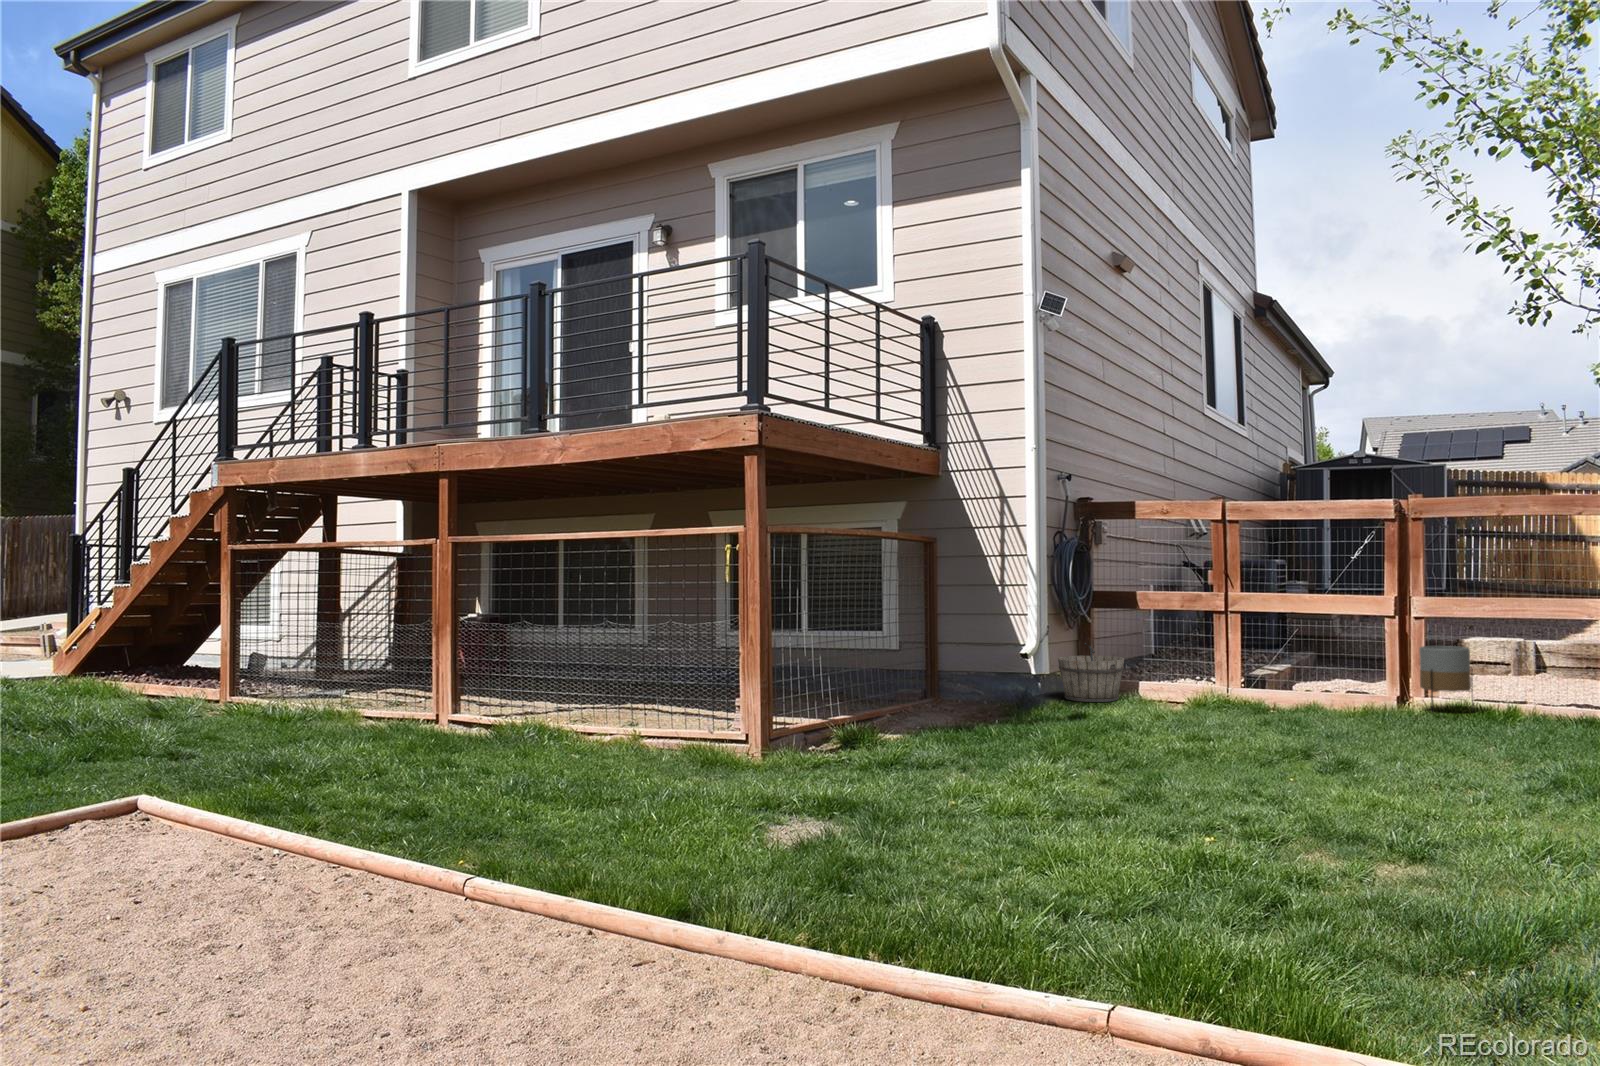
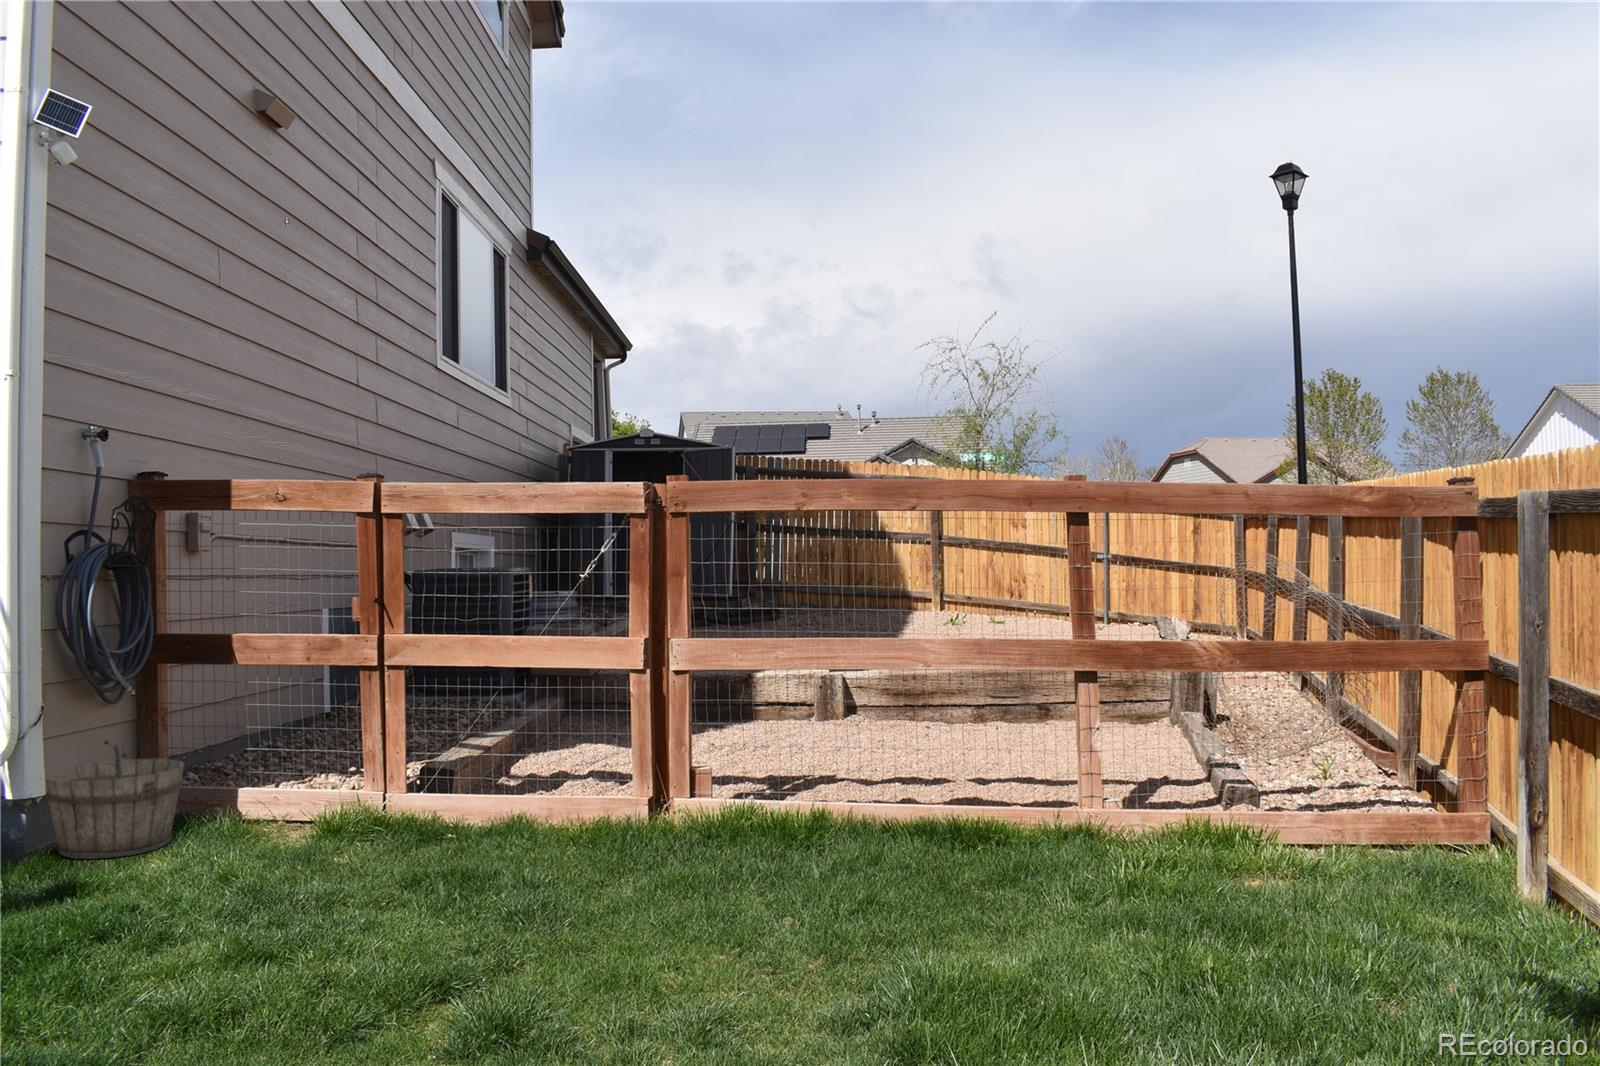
planter: present [1419,646,1474,711] -> none [676,716,751,830]

